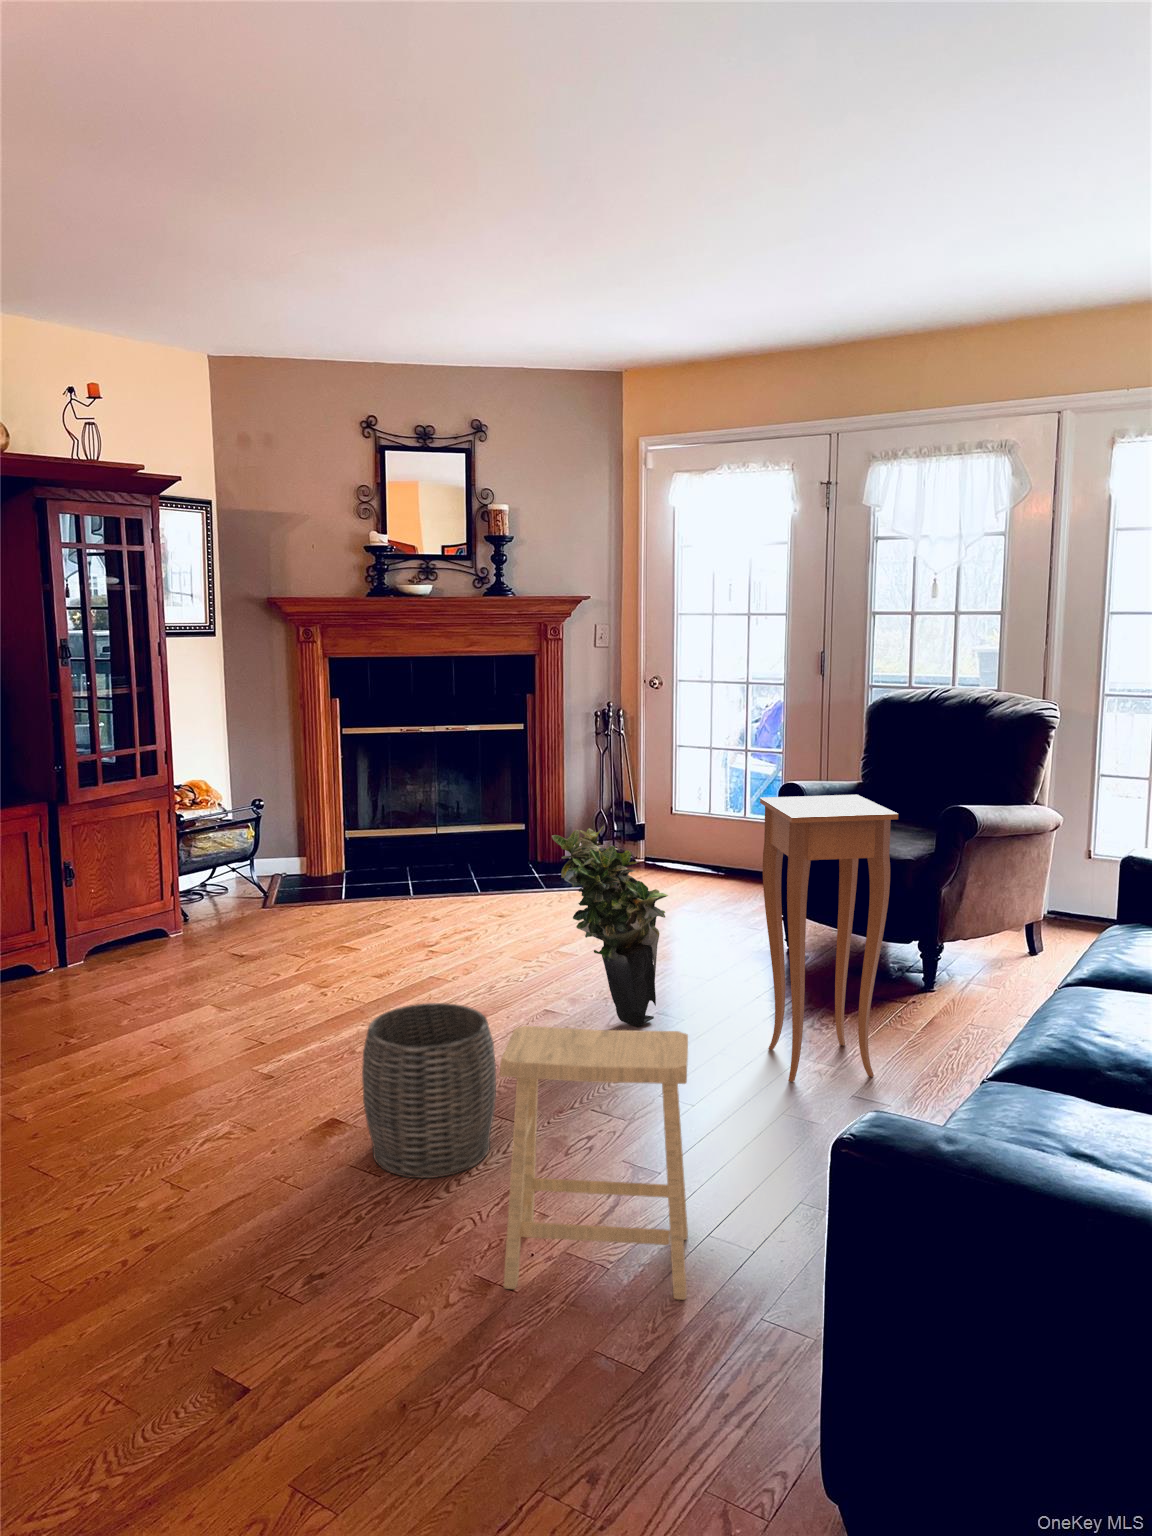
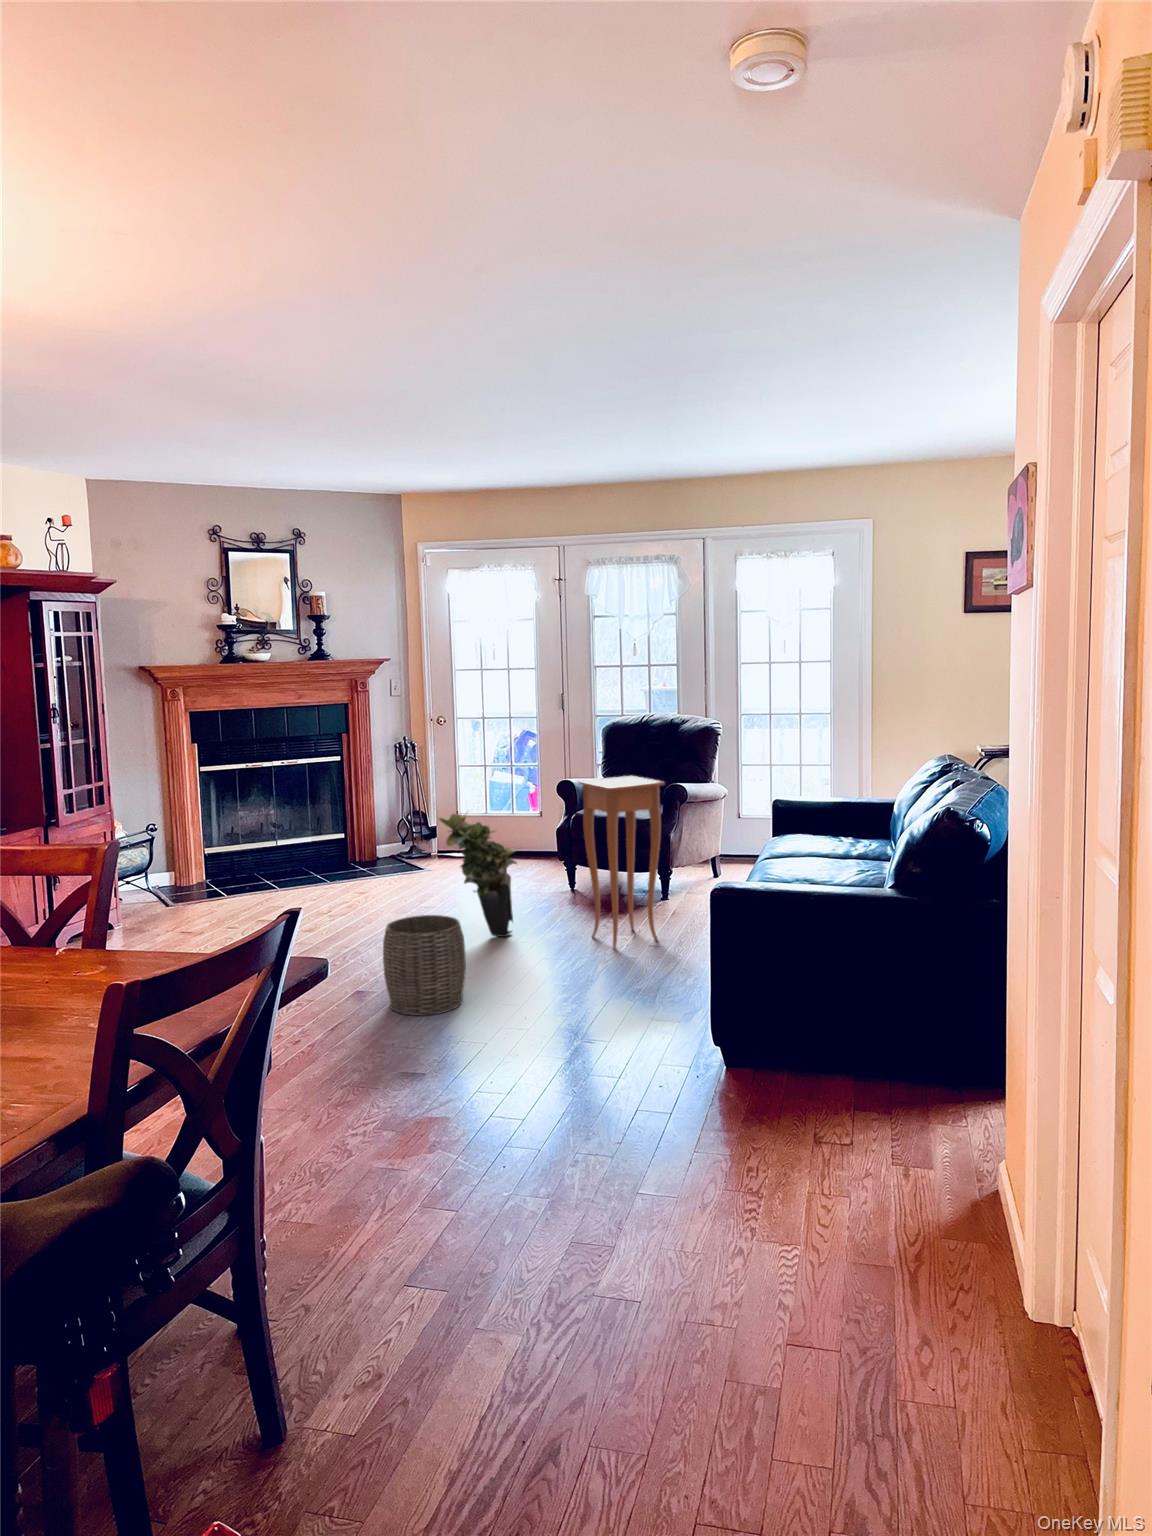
footstool: present [500,1026,688,1300] -> none [505,895,617,1043]

